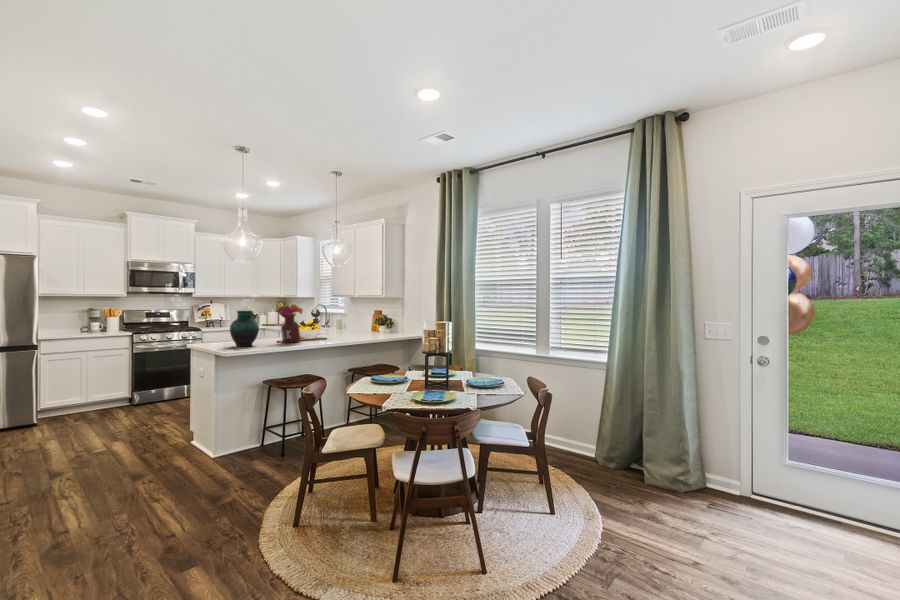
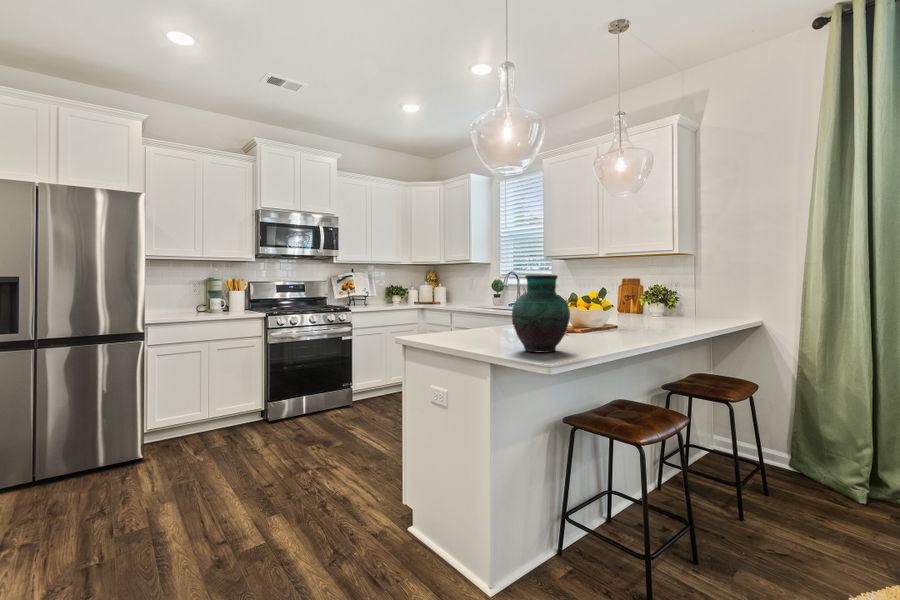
flower arrangement: present [277,304,303,343] -> none [573,263,632,343]

